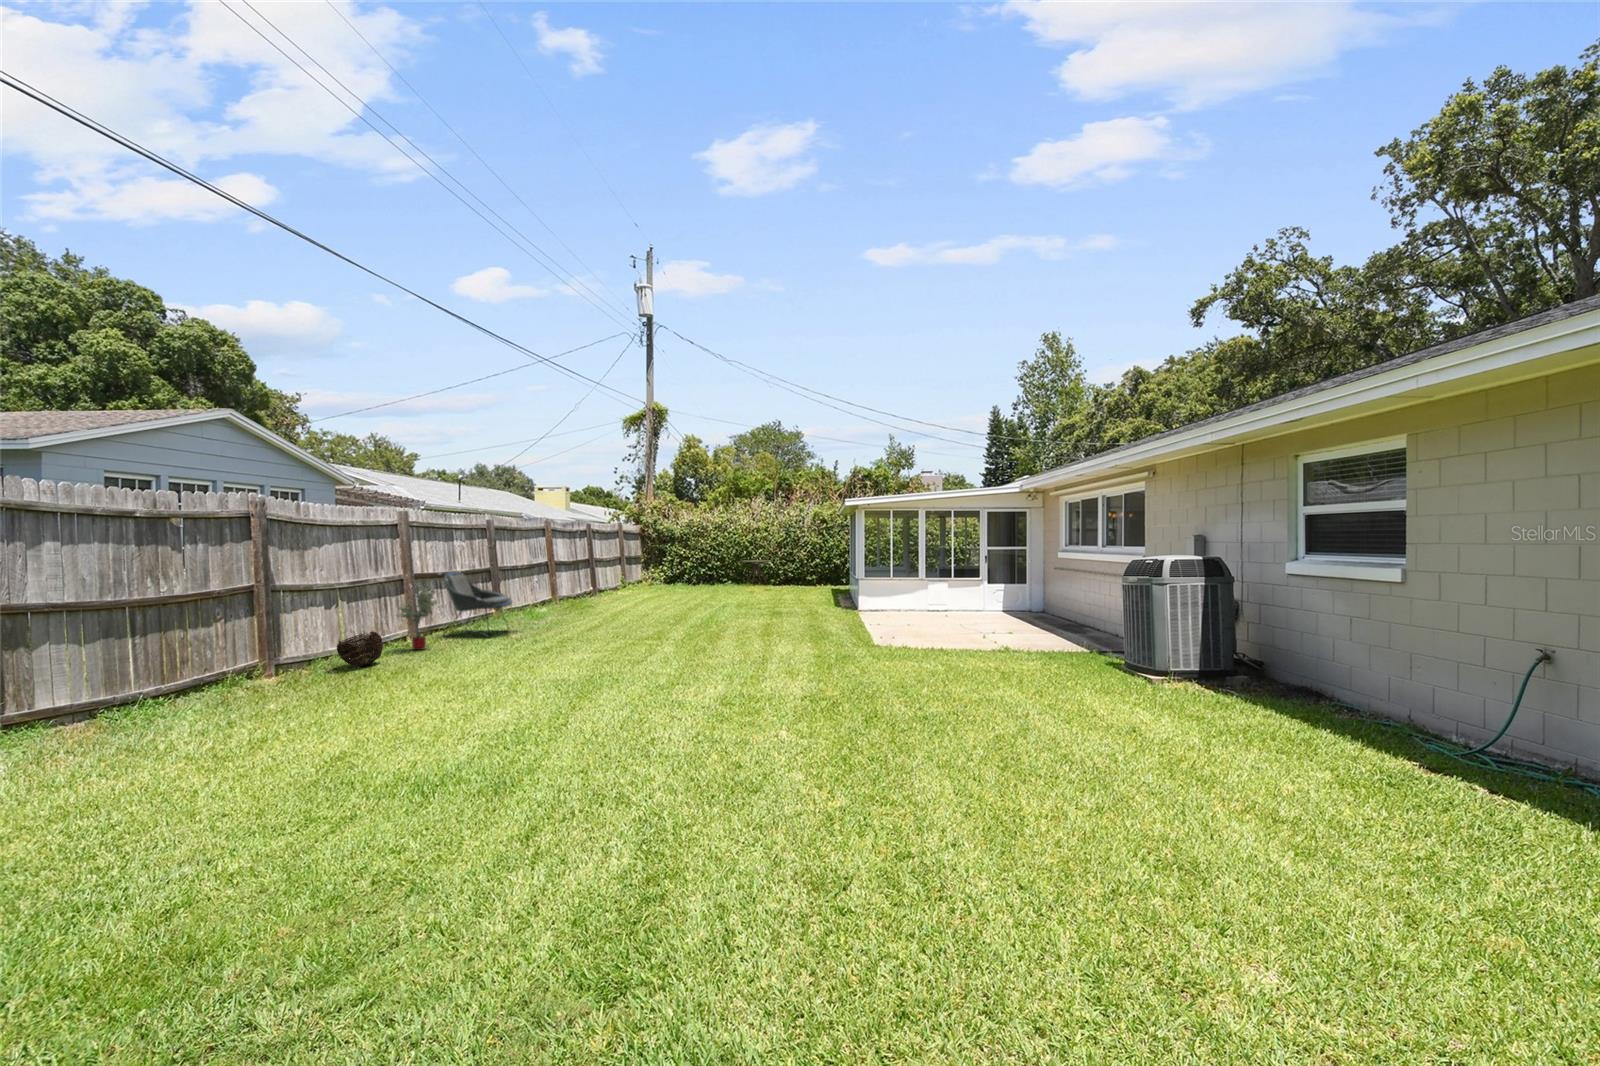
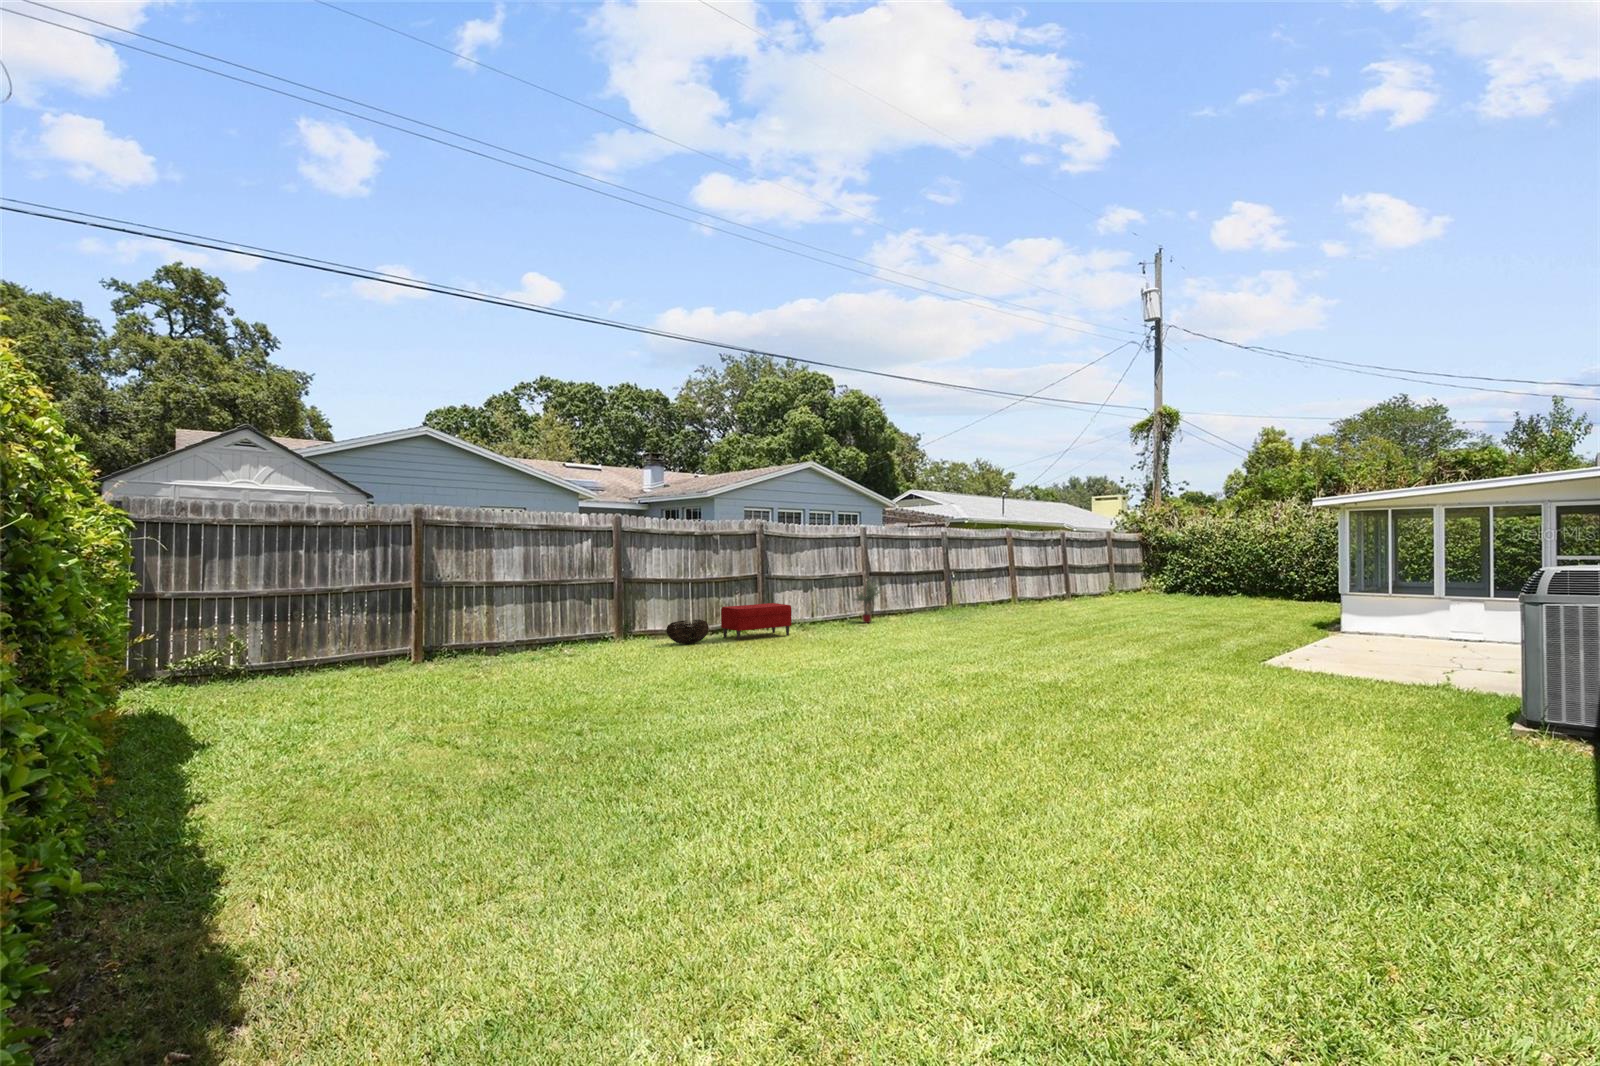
round table: present [740,560,773,584] -> none [1240,572,1281,597]
lounge chair: present [444,572,512,638] -> none [894,572,944,620]
basket: present [337,631,383,666] -> present [666,620,709,644]
bench: none [195,632,336,708] -> present [721,603,792,641]

